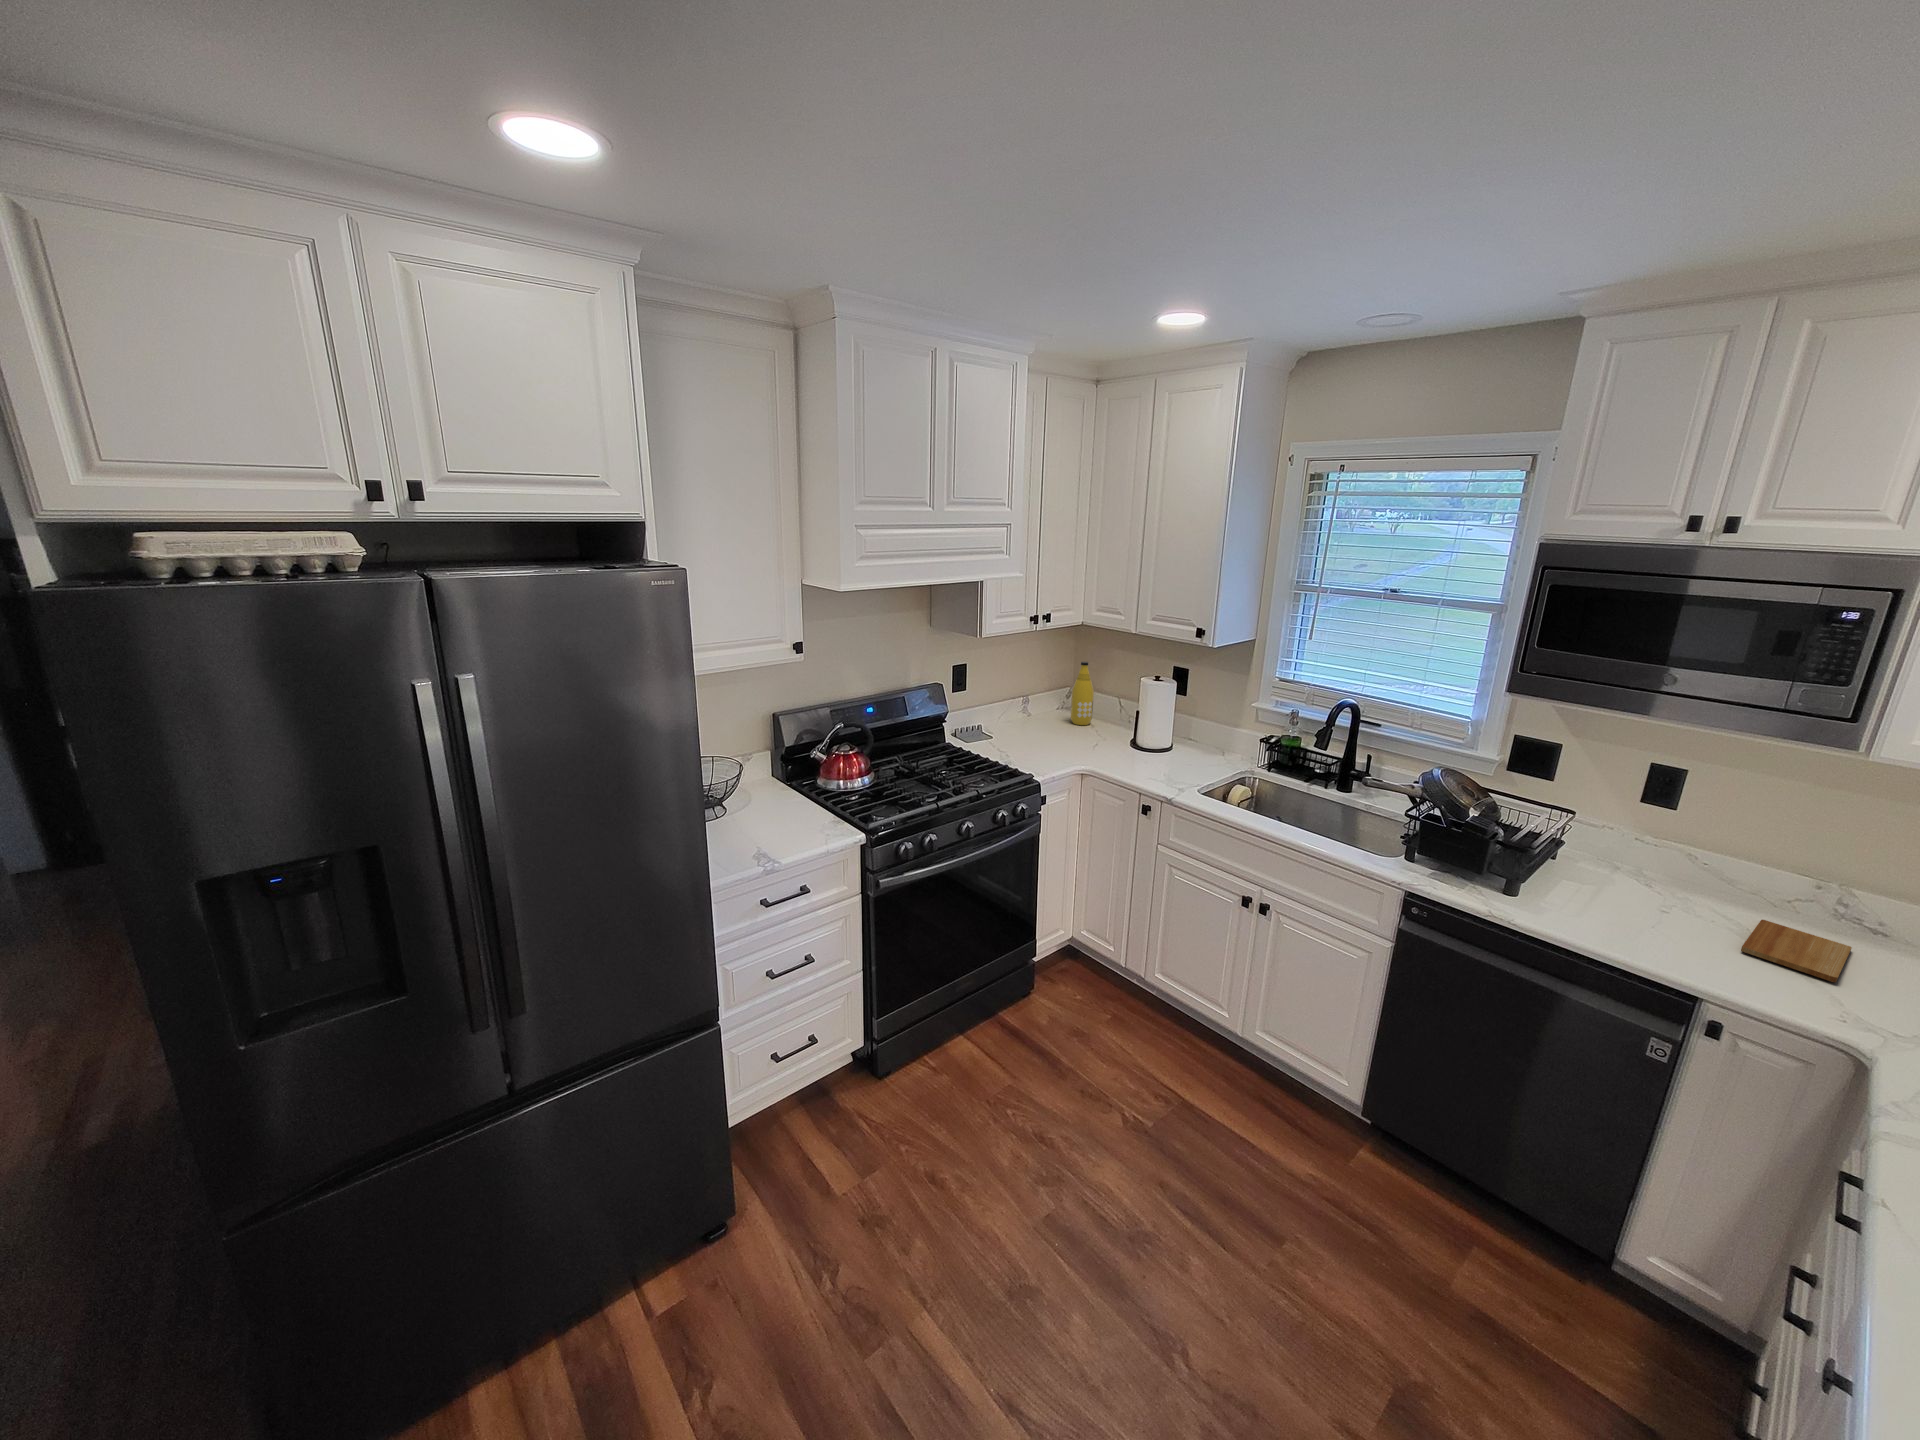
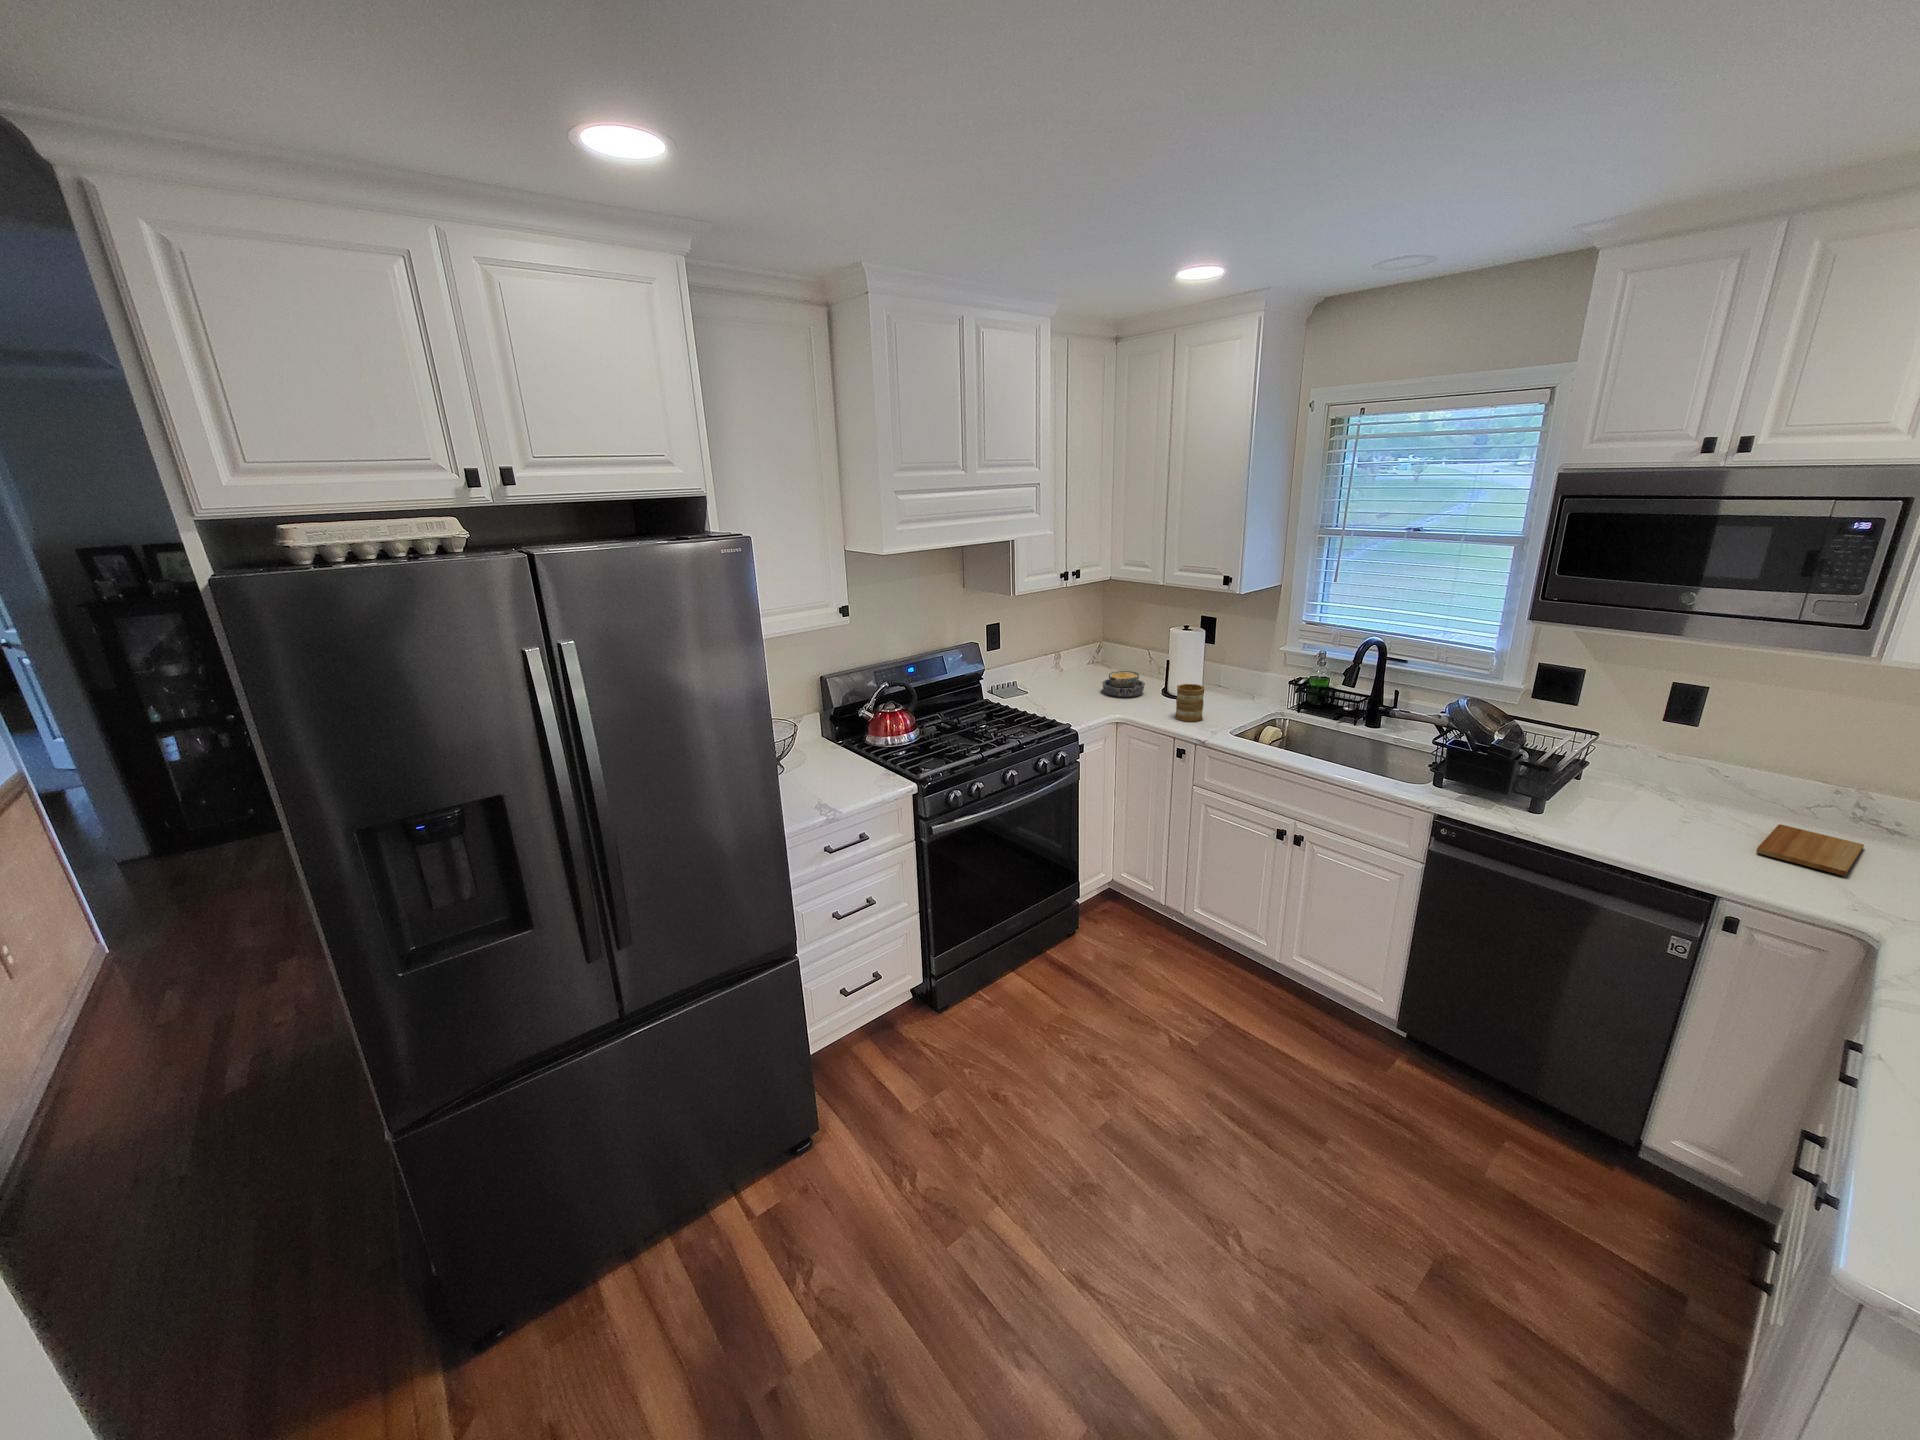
bottle: present [1071,662,1094,725] -> none [1102,615,1124,678]
bowl: none [1069,719,1113,747] -> present [1102,671,1145,698]
mug: none [1142,737,1172,777] -> present [1175,684,1205,722]

